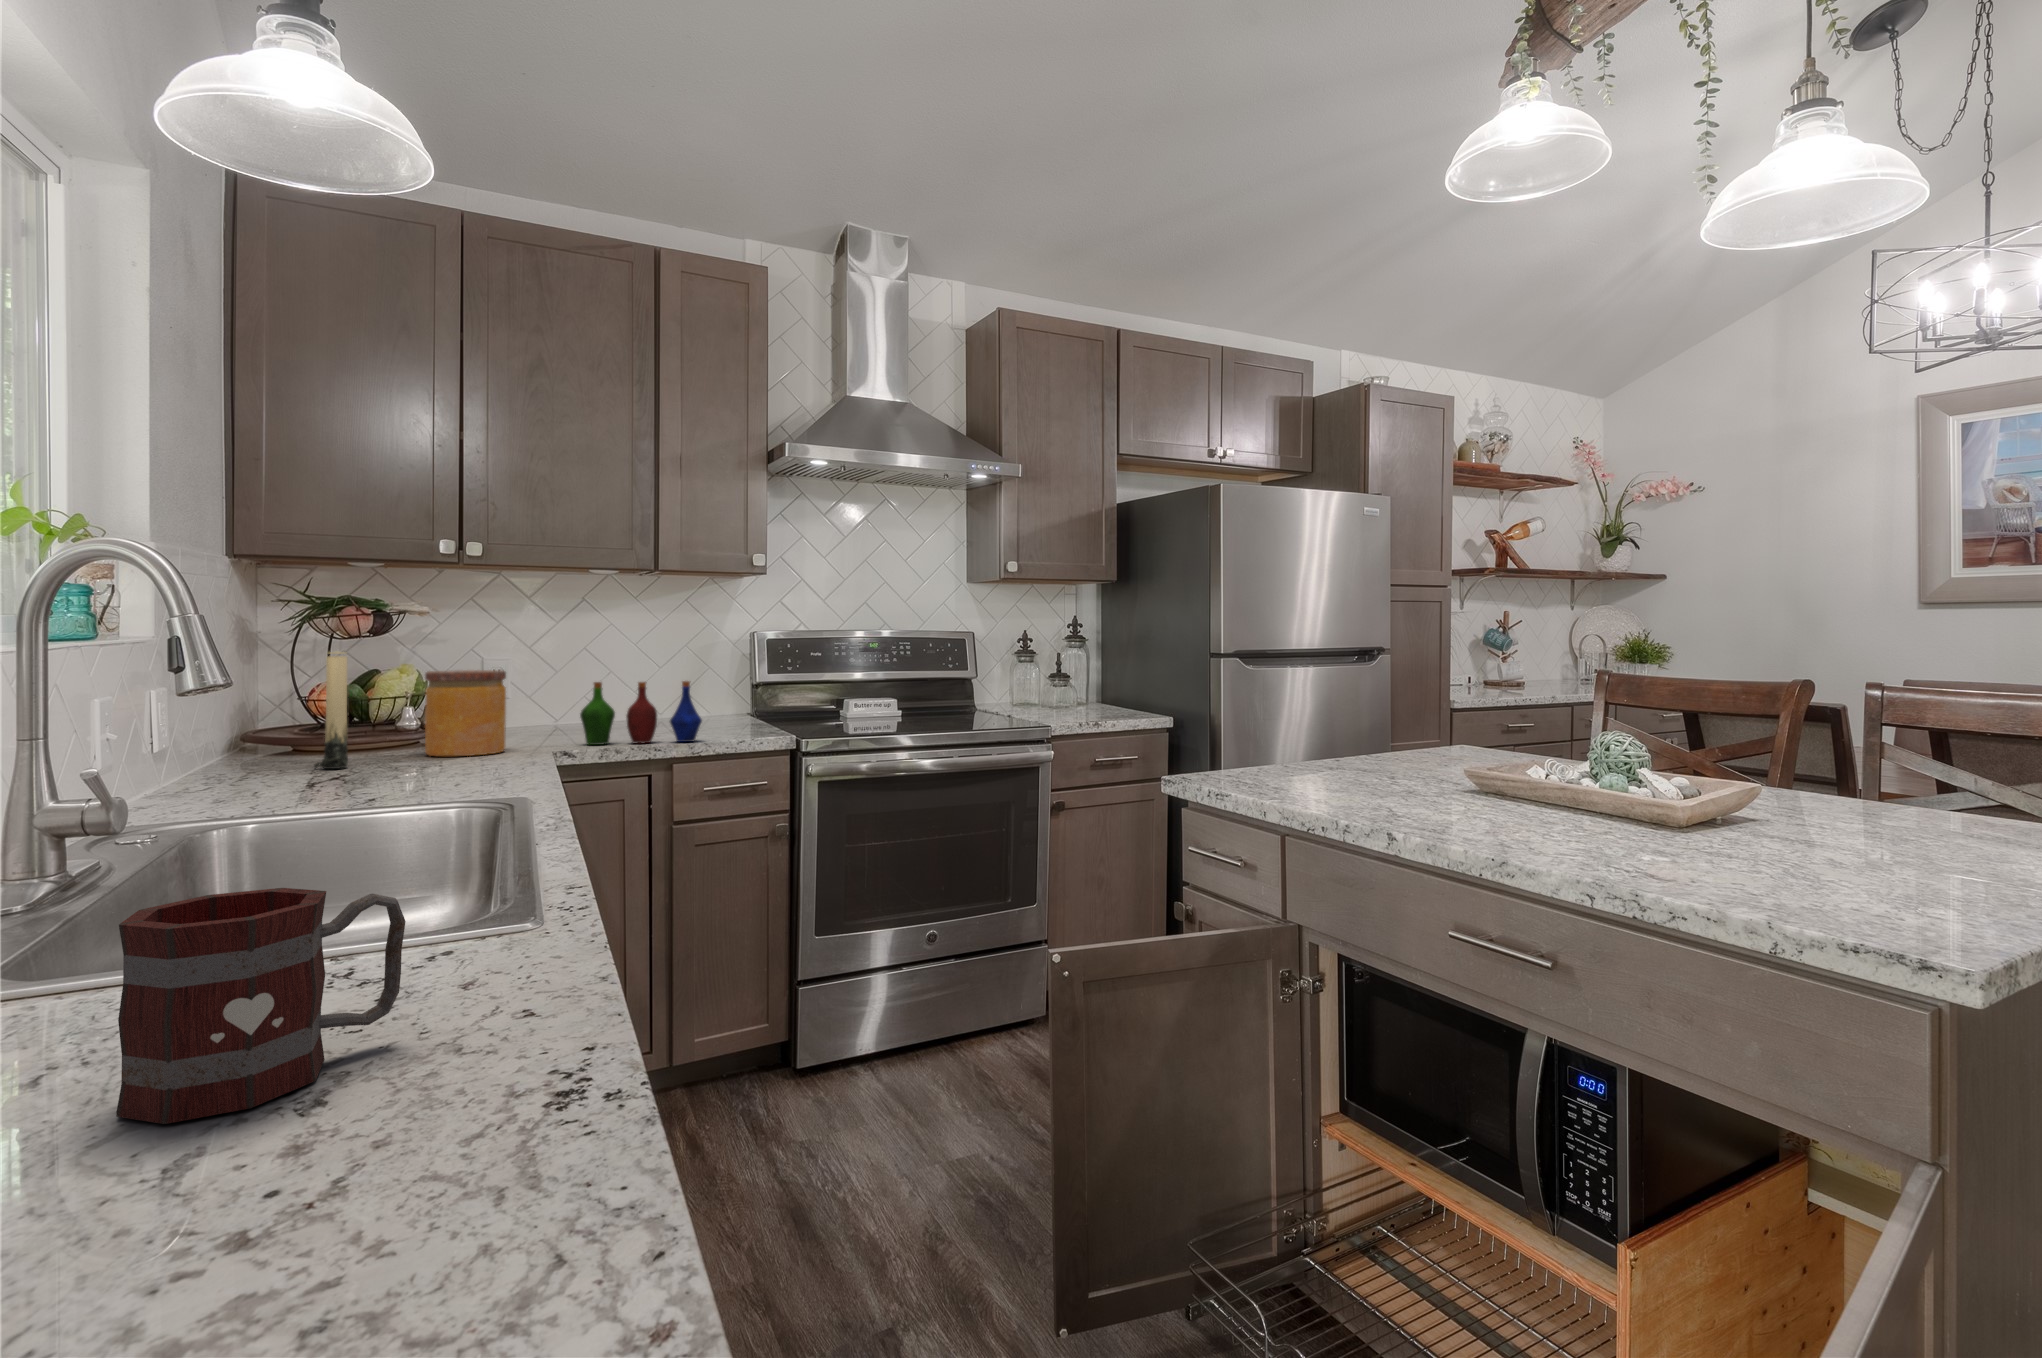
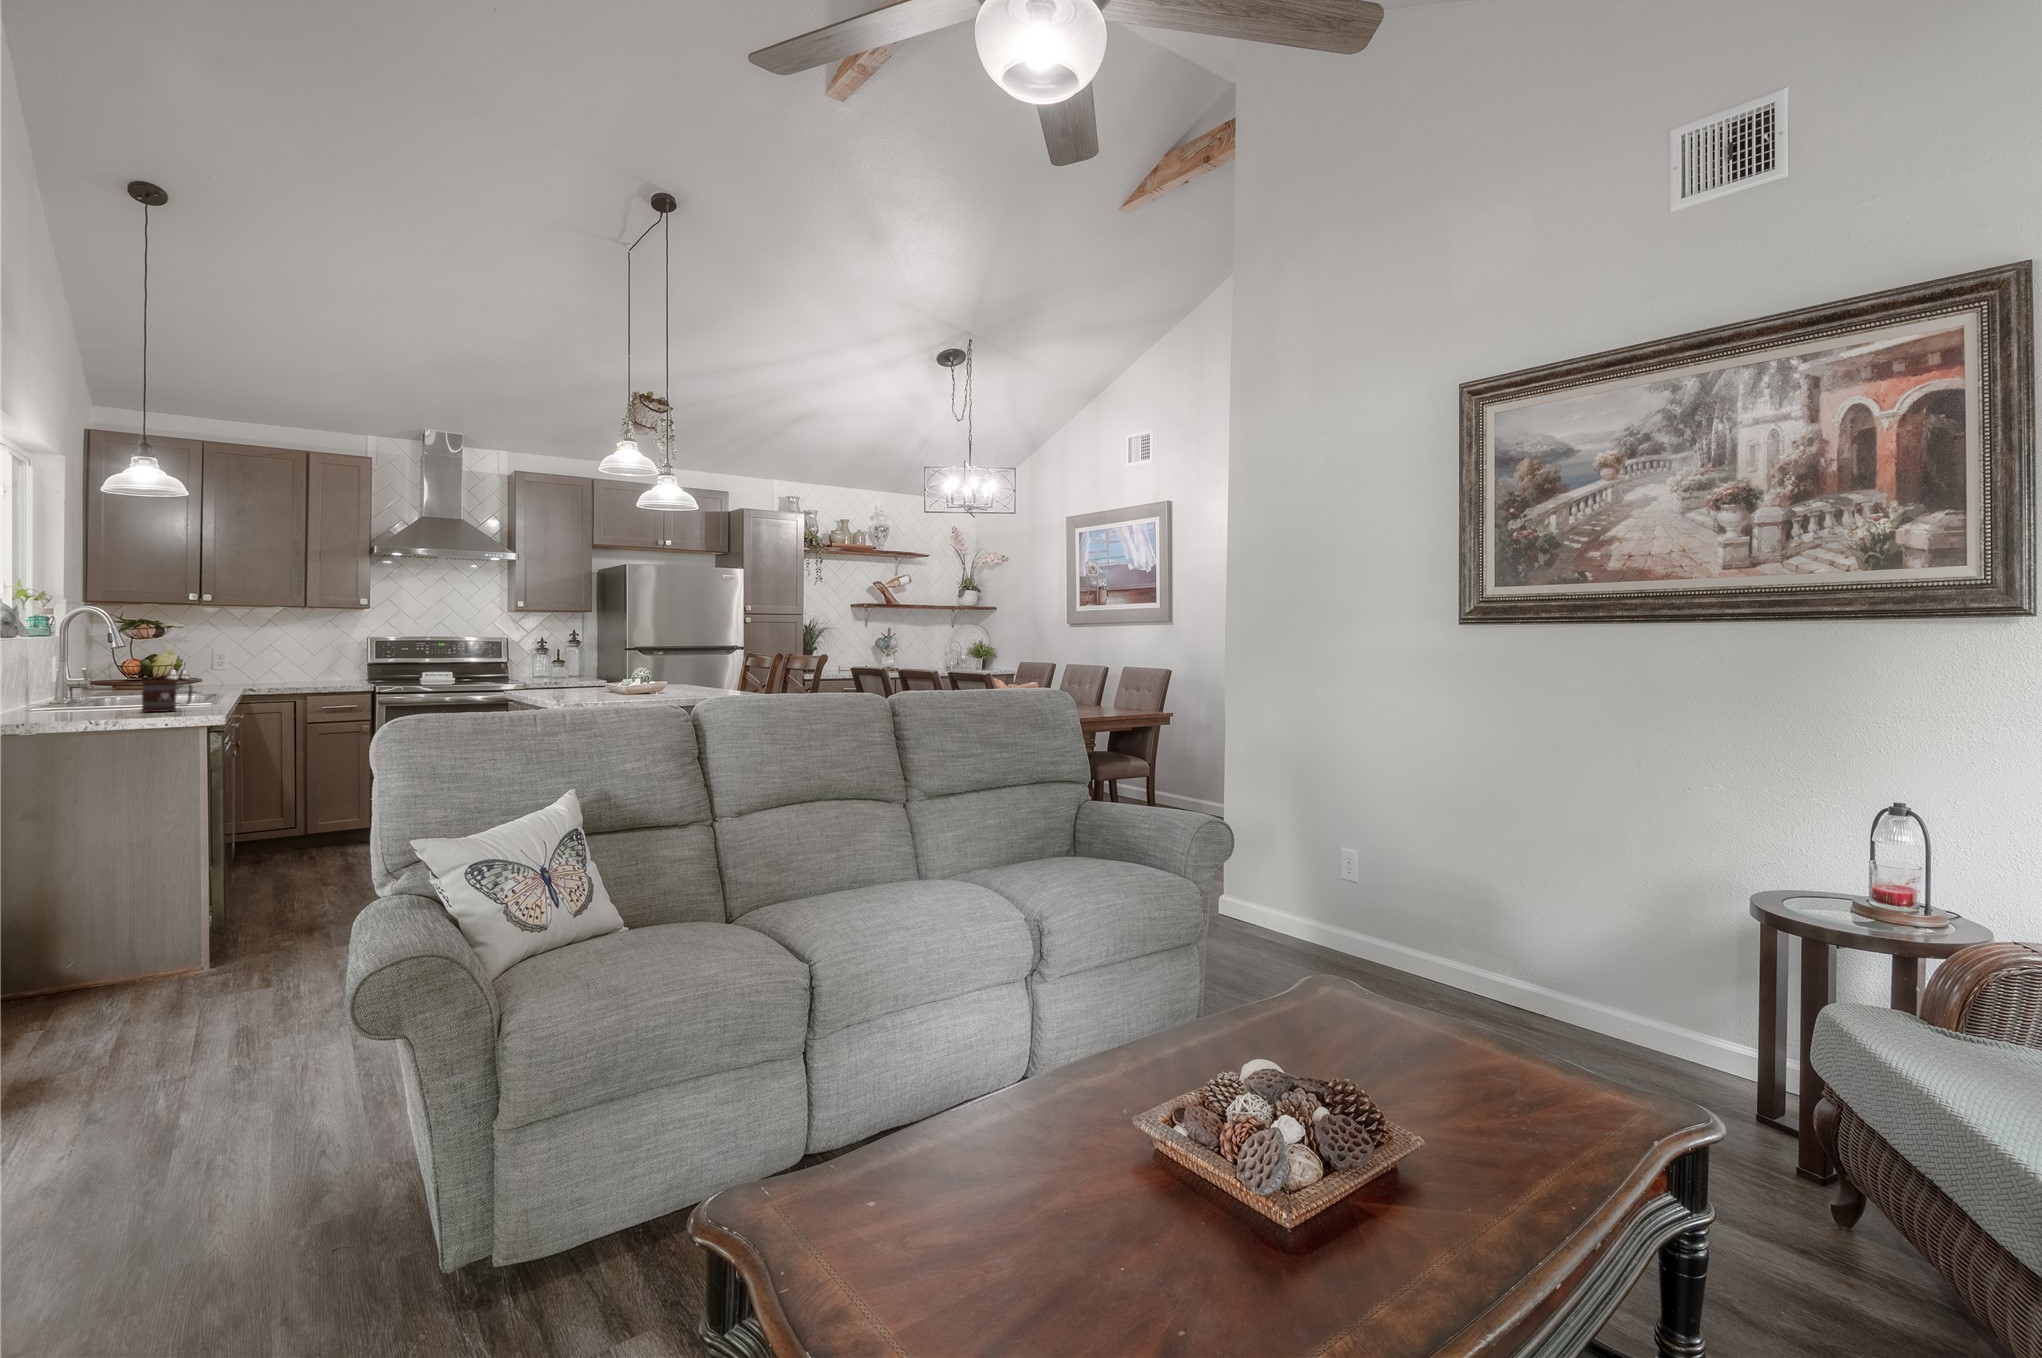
candle: present [314,652,348,769] -> none [132,644,148,692]
jar: present [425,670,506,756] -> none [183,653,224,690]
bottle: present [580,681,702,745] -> none [262,660,328,689]

